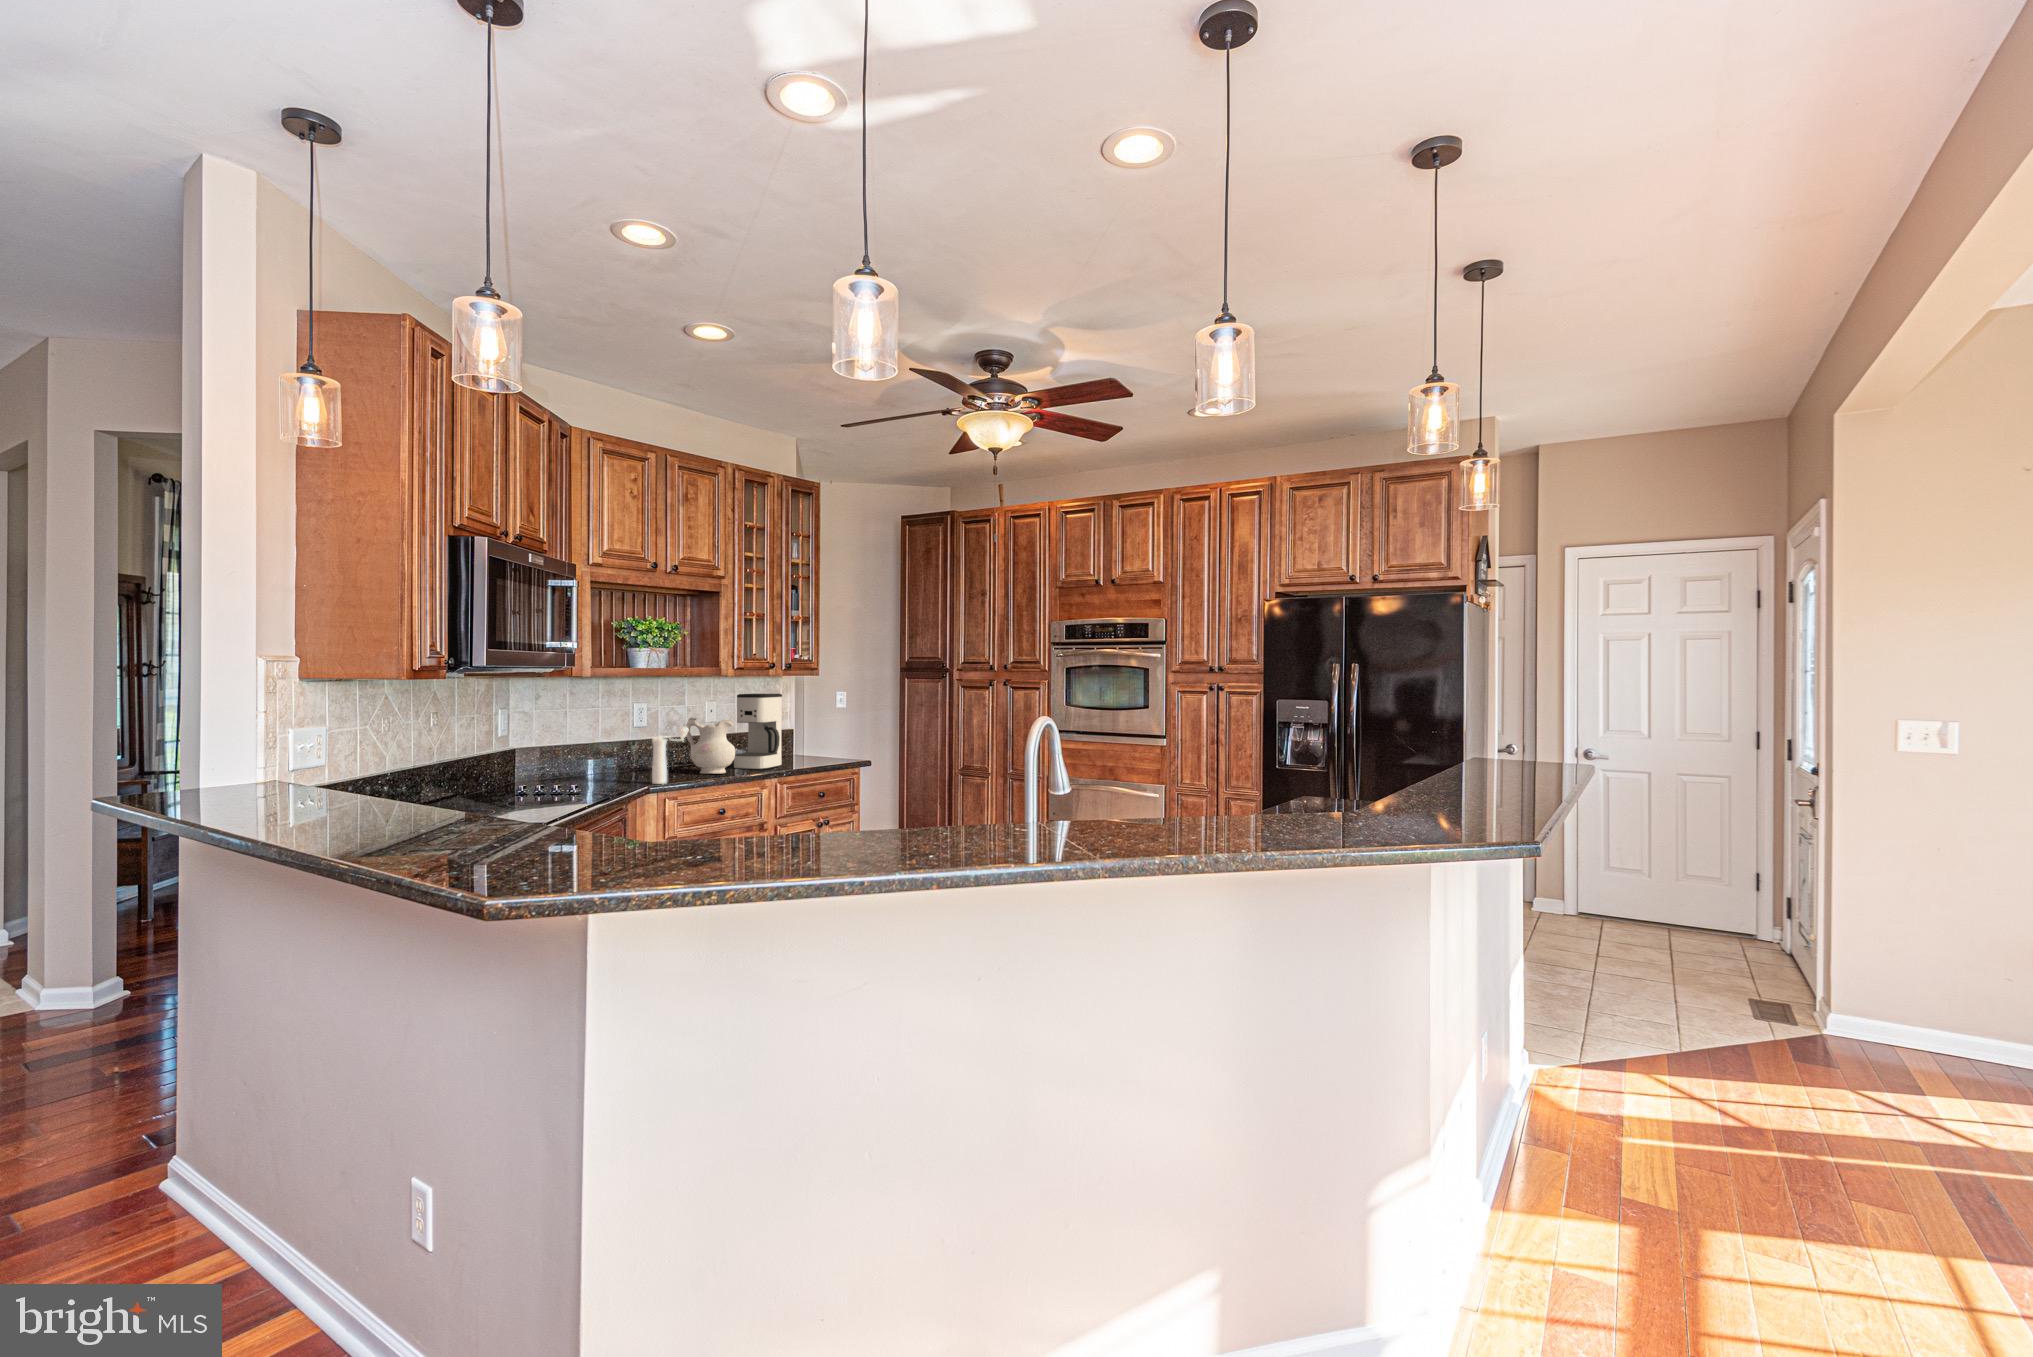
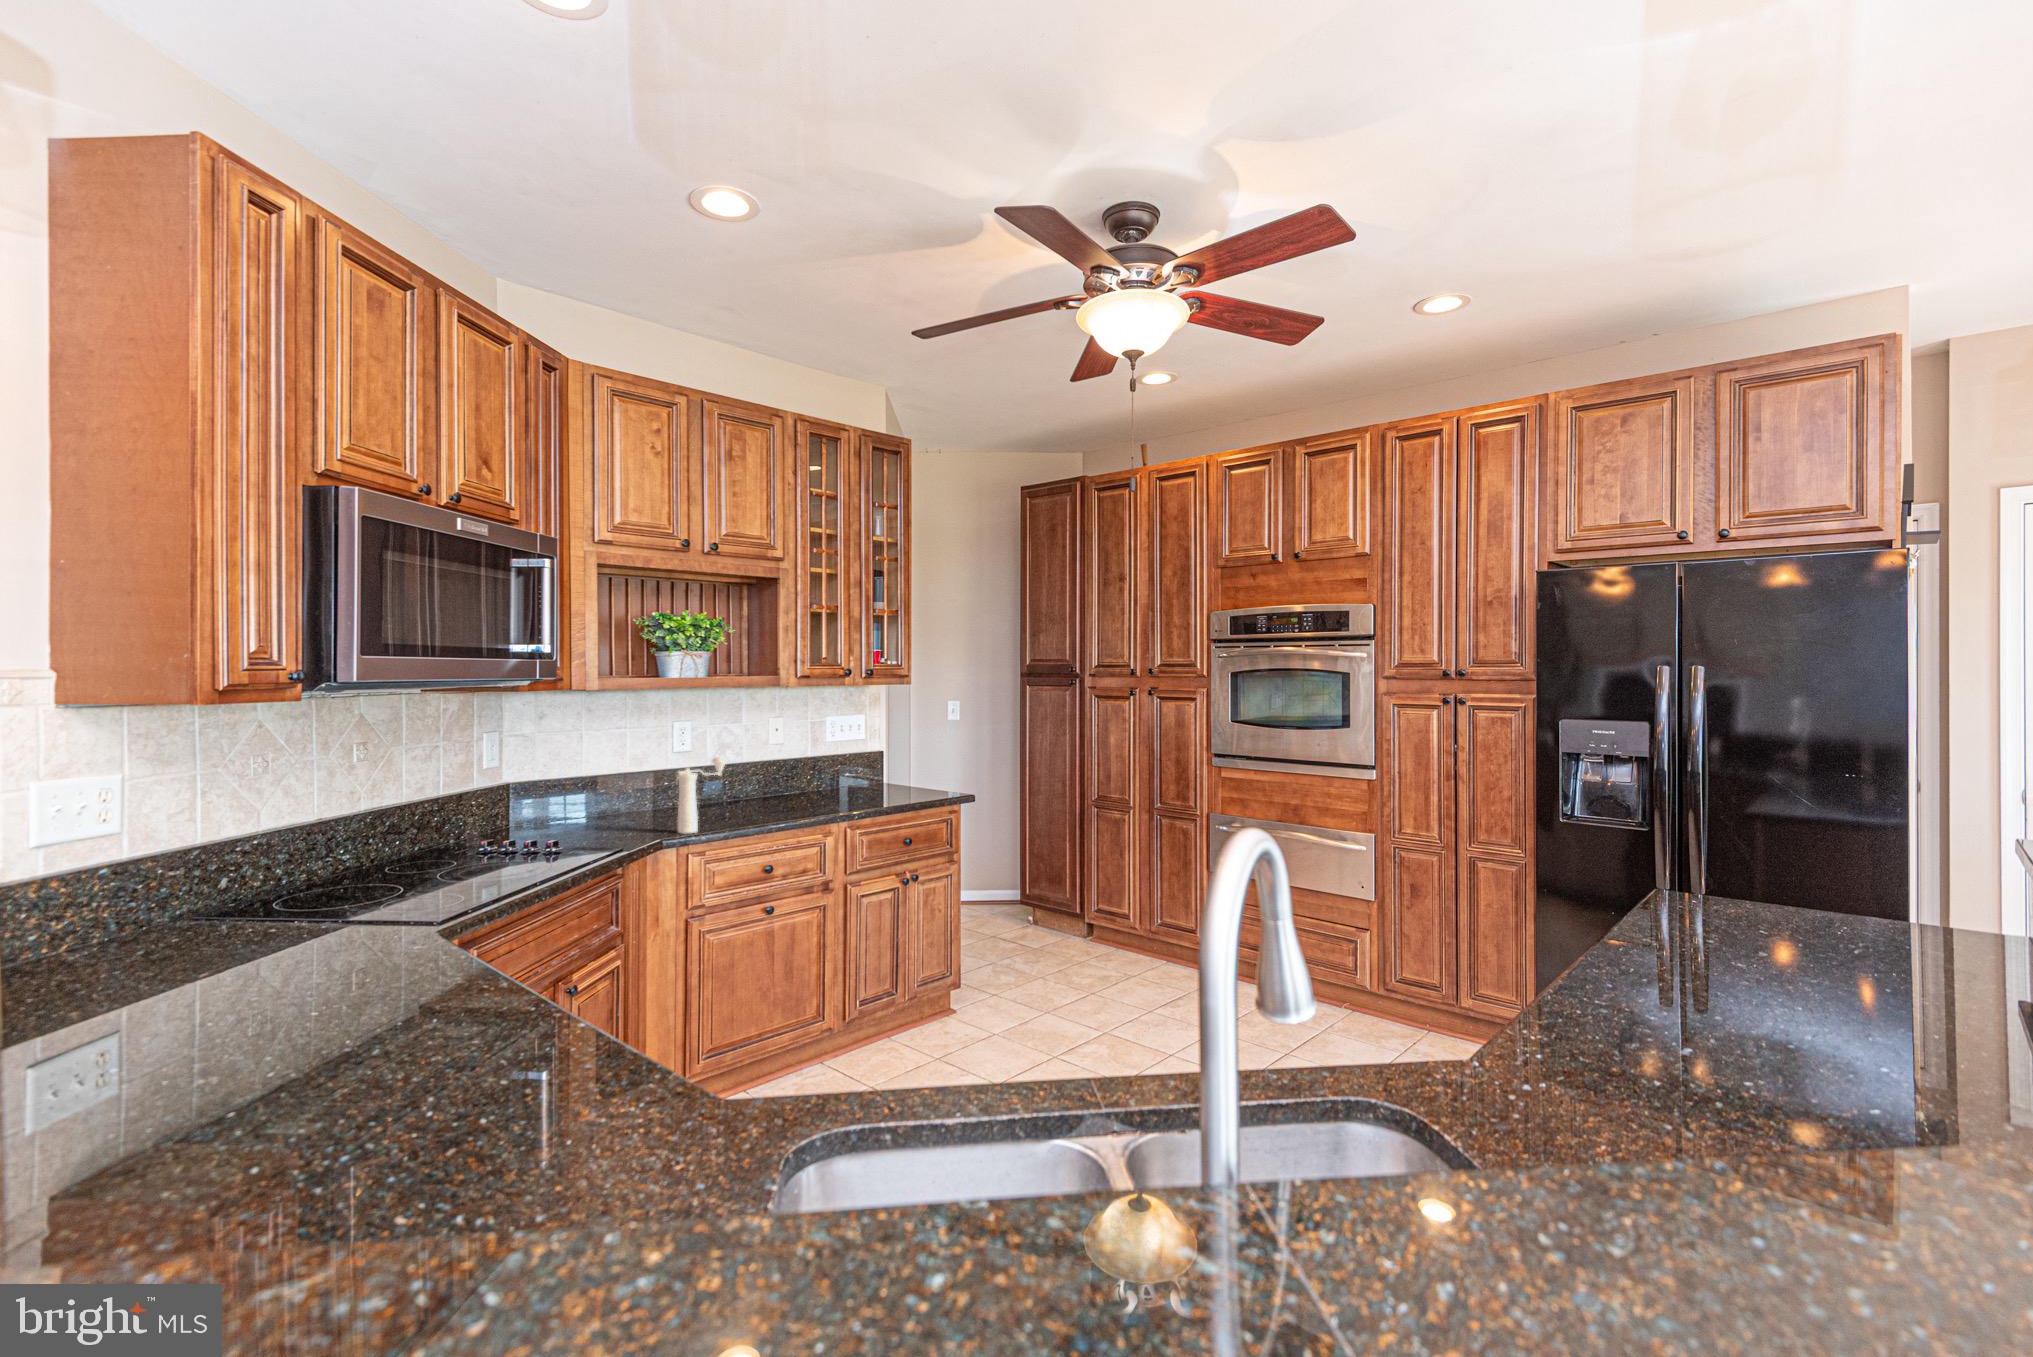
coffee maker: present [734,693,782,770] -> none [797,710,860,810]
ceramic pitcher: present [685,718,735,774] -> none [732,742,795,817]

